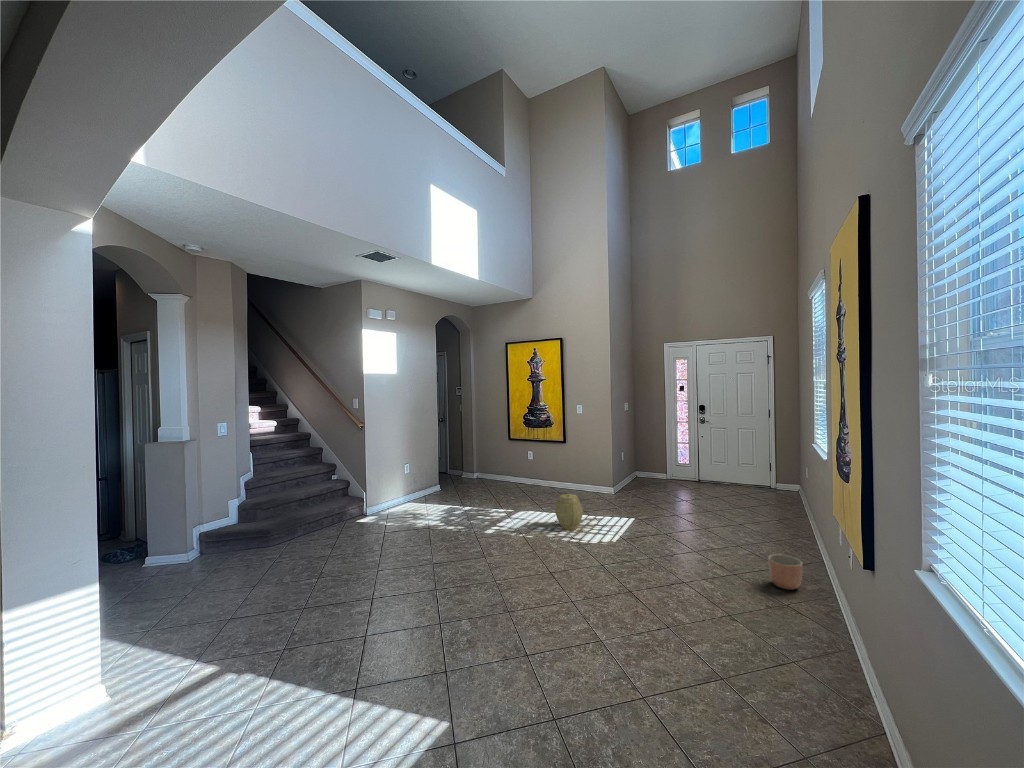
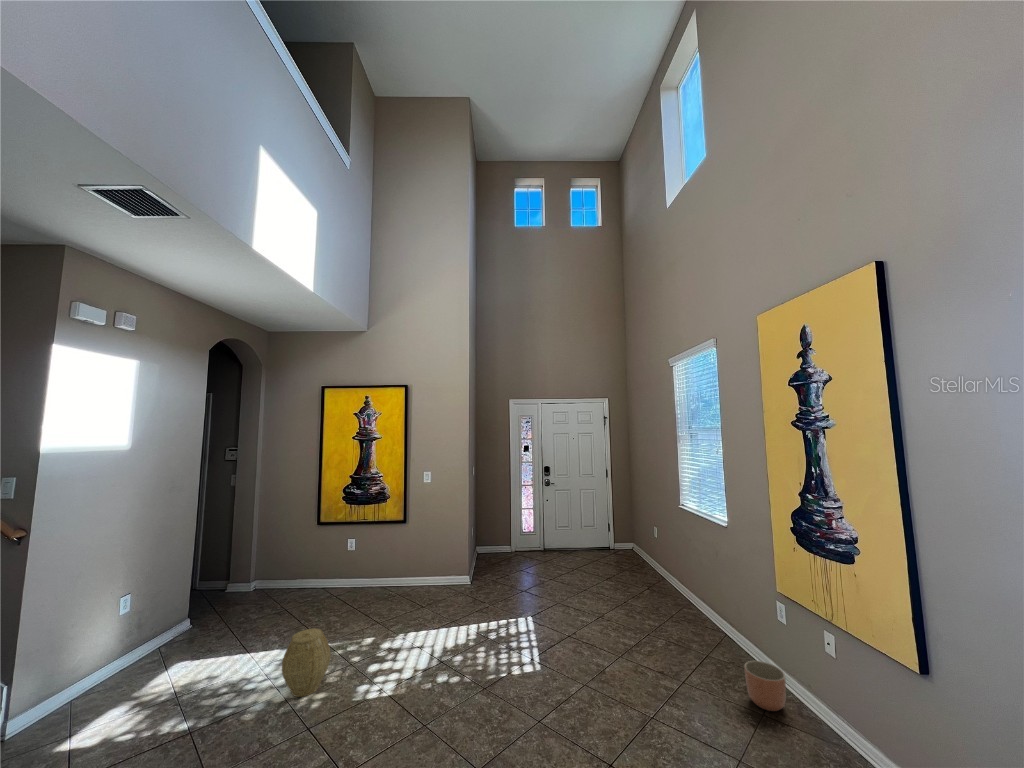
woven basket: present [556,494,583,530] -> present [282,628,331,697]

